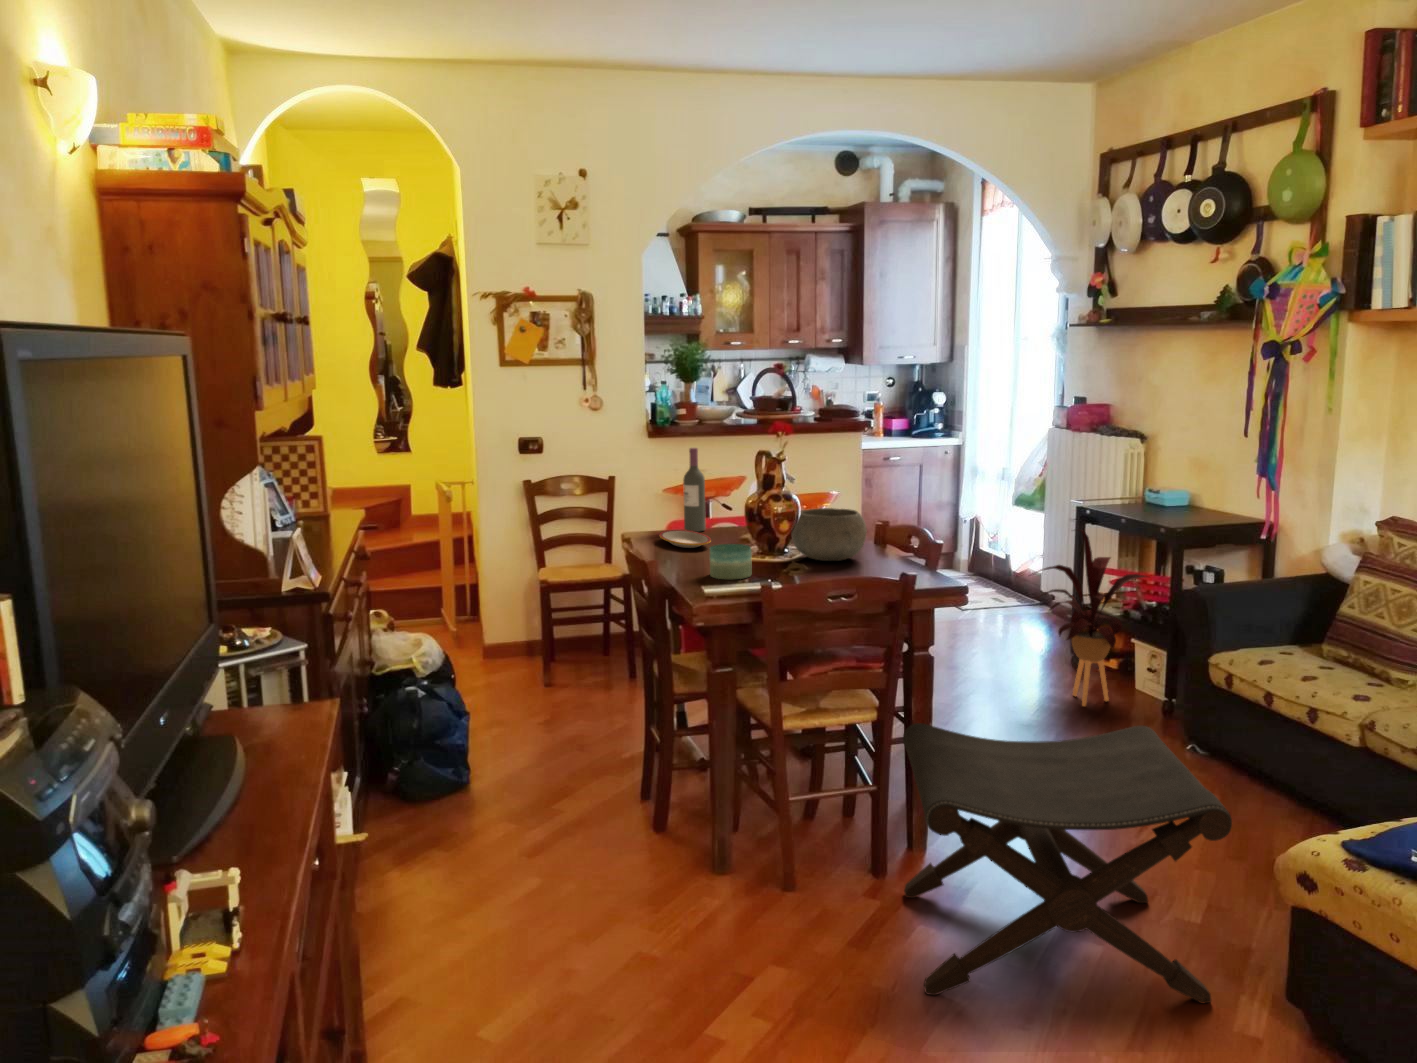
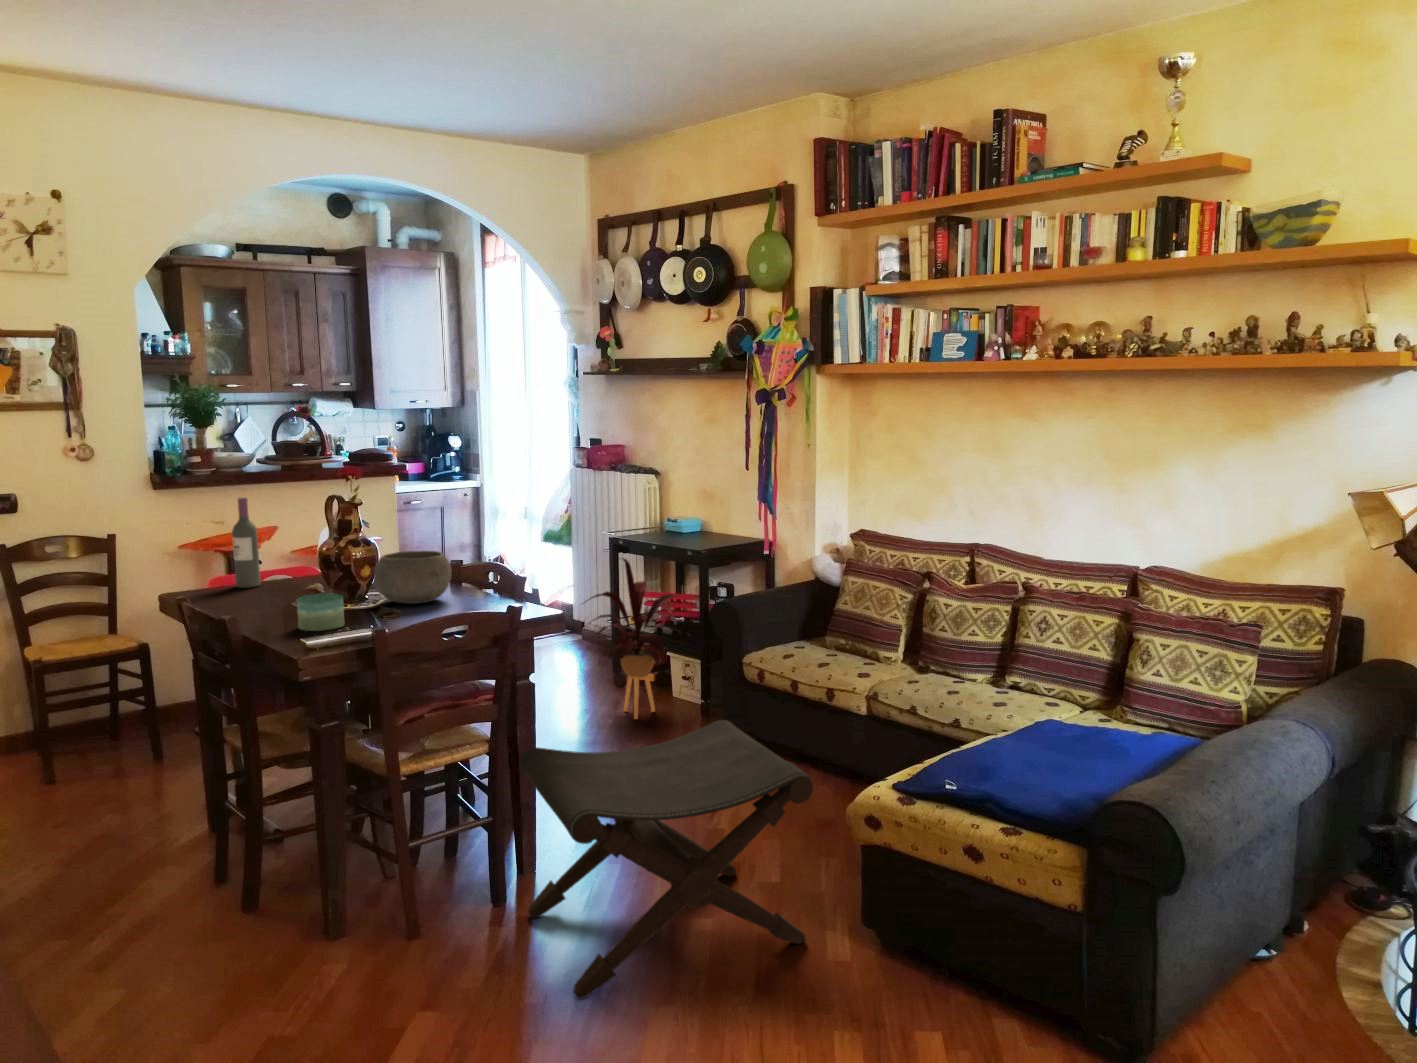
plate: present [659,530,711,548] -> none [214,586,279,604]

